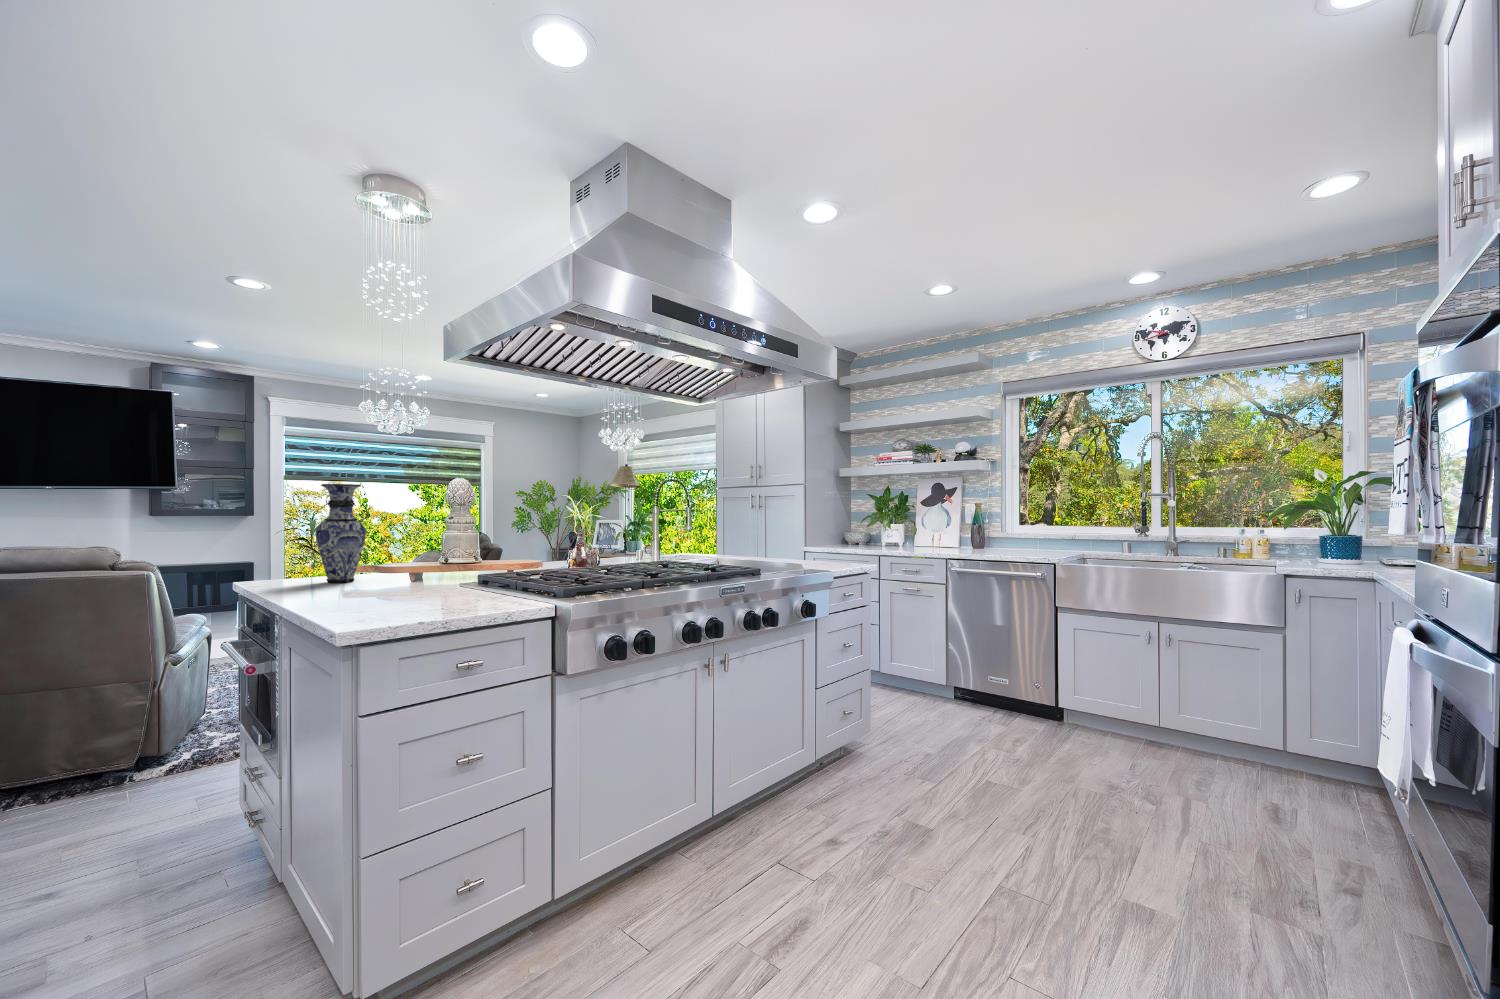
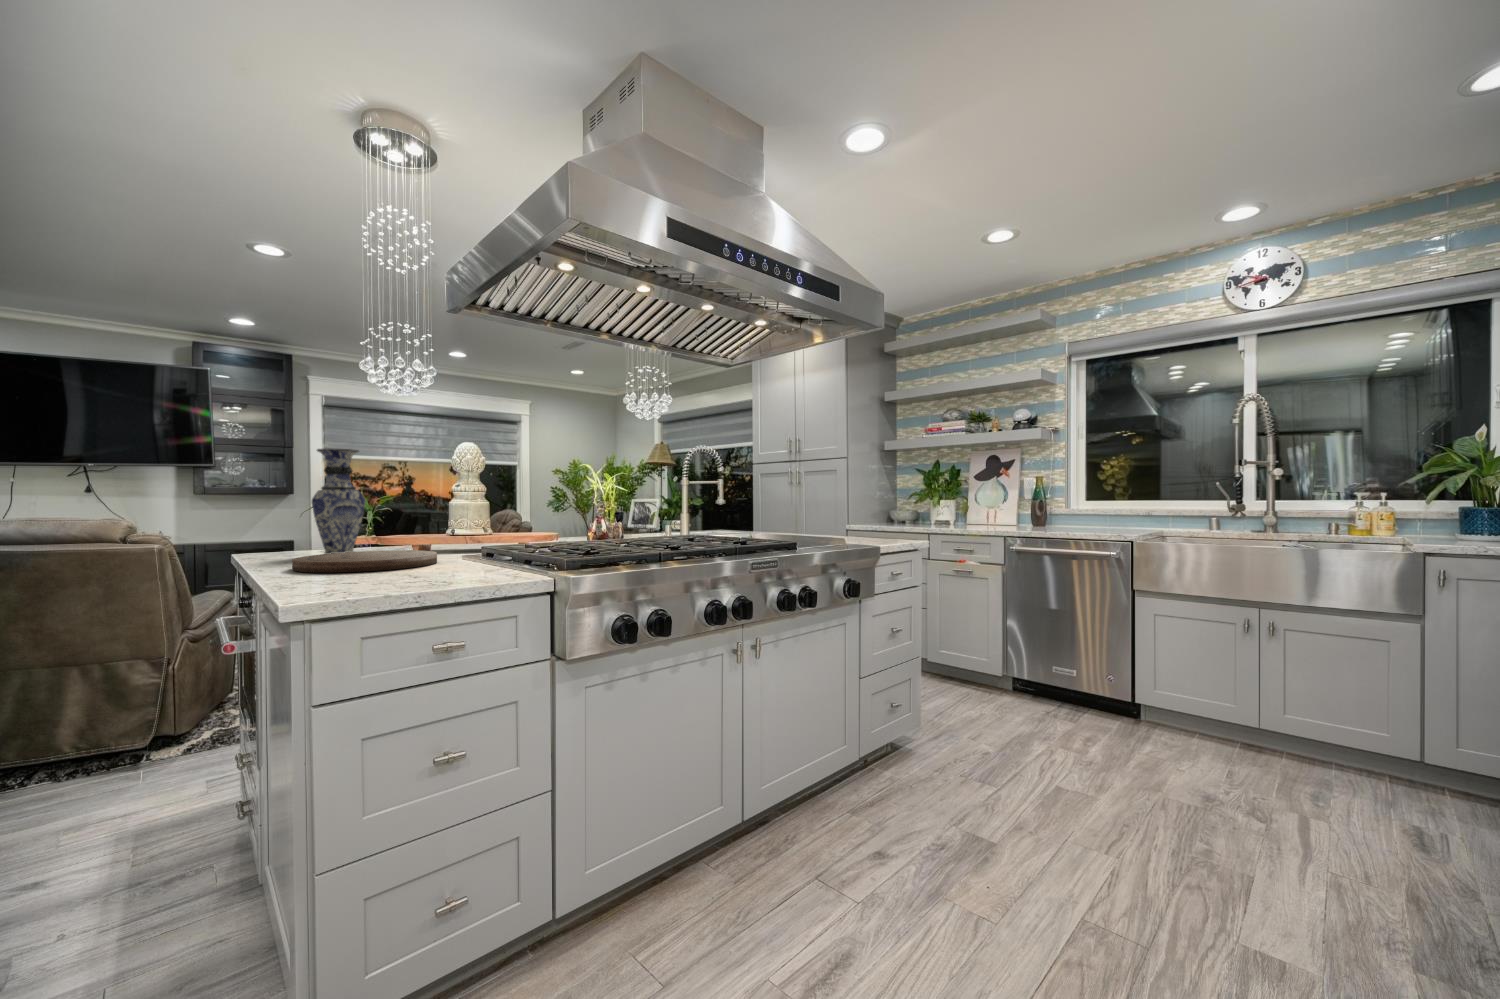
cutting board: none [309,578,439,600] -> present [292,550,437,573]

